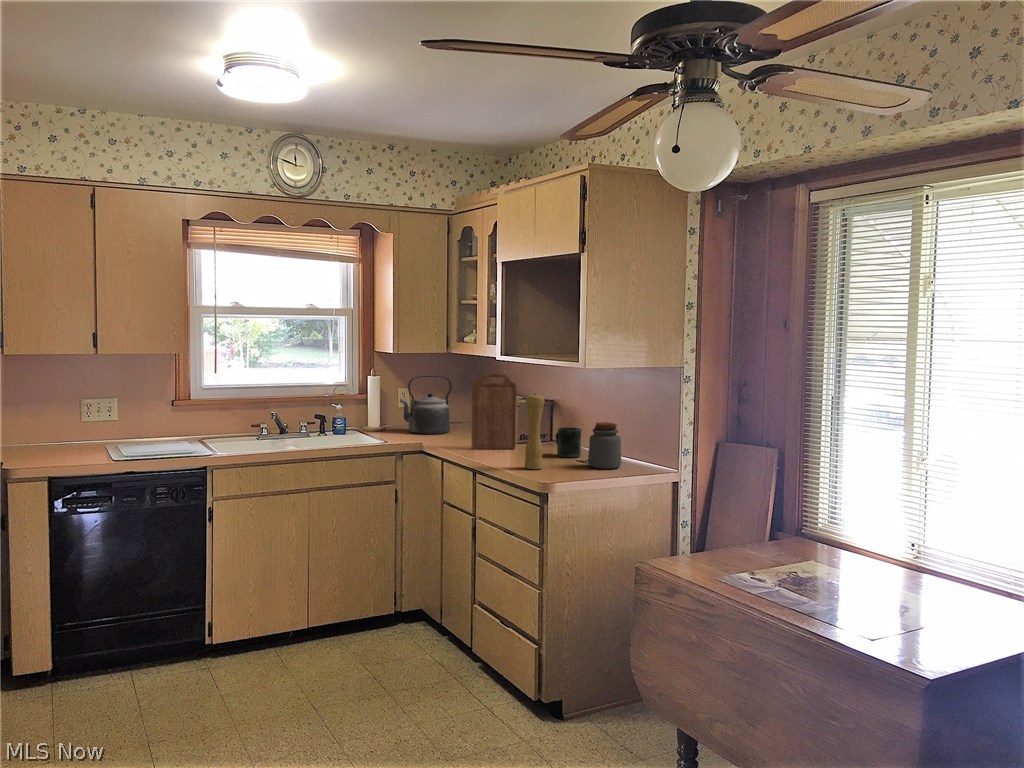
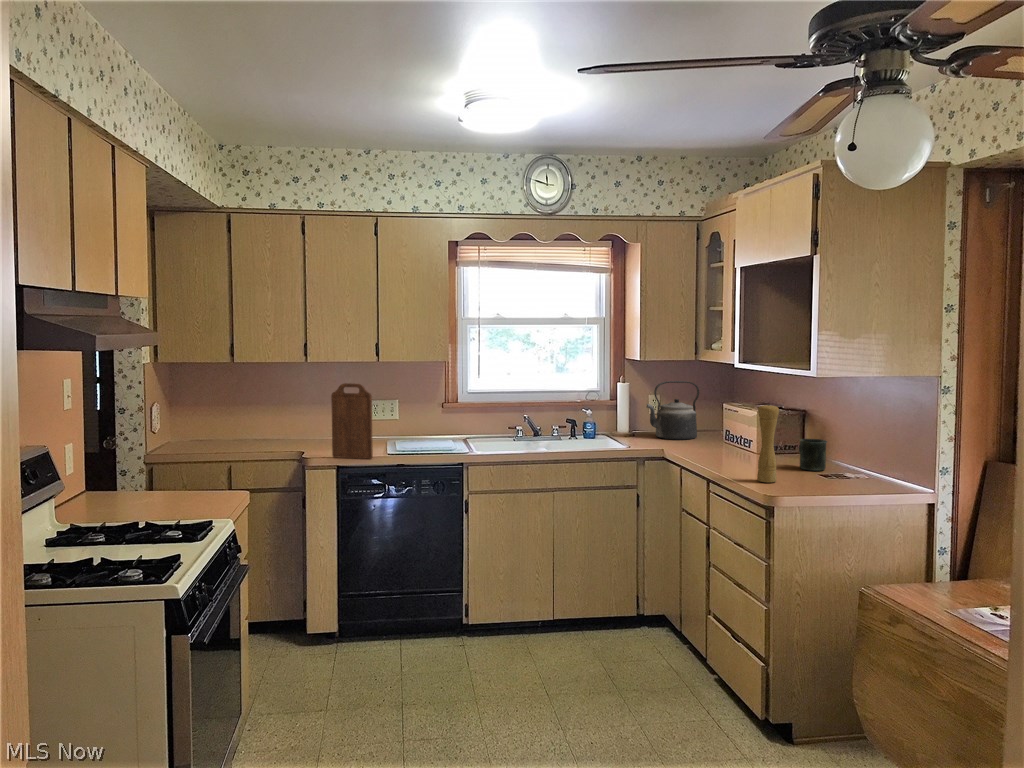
cutting board: present [472,373,517,449] -> present [331,383,373,459]
jar: present [588,422,621,469] -> none [829,435,868,486]

